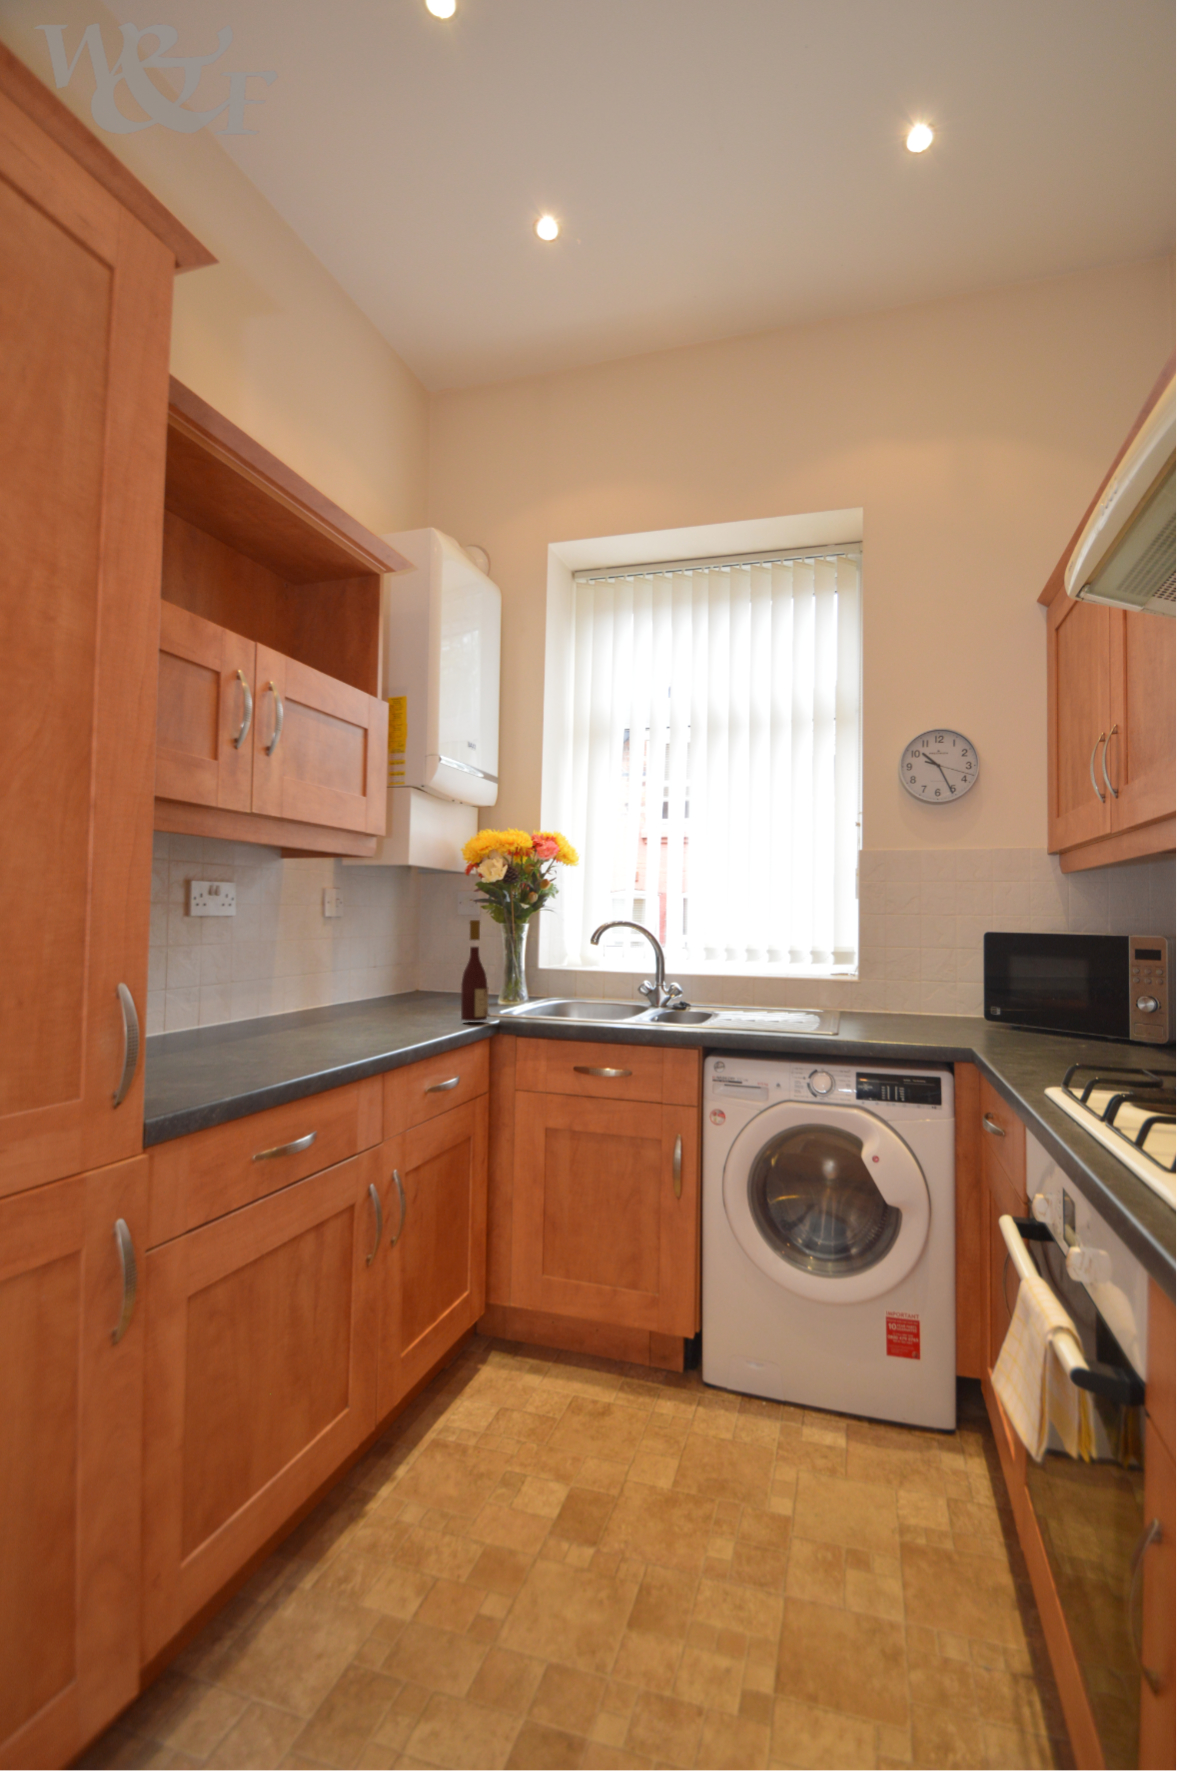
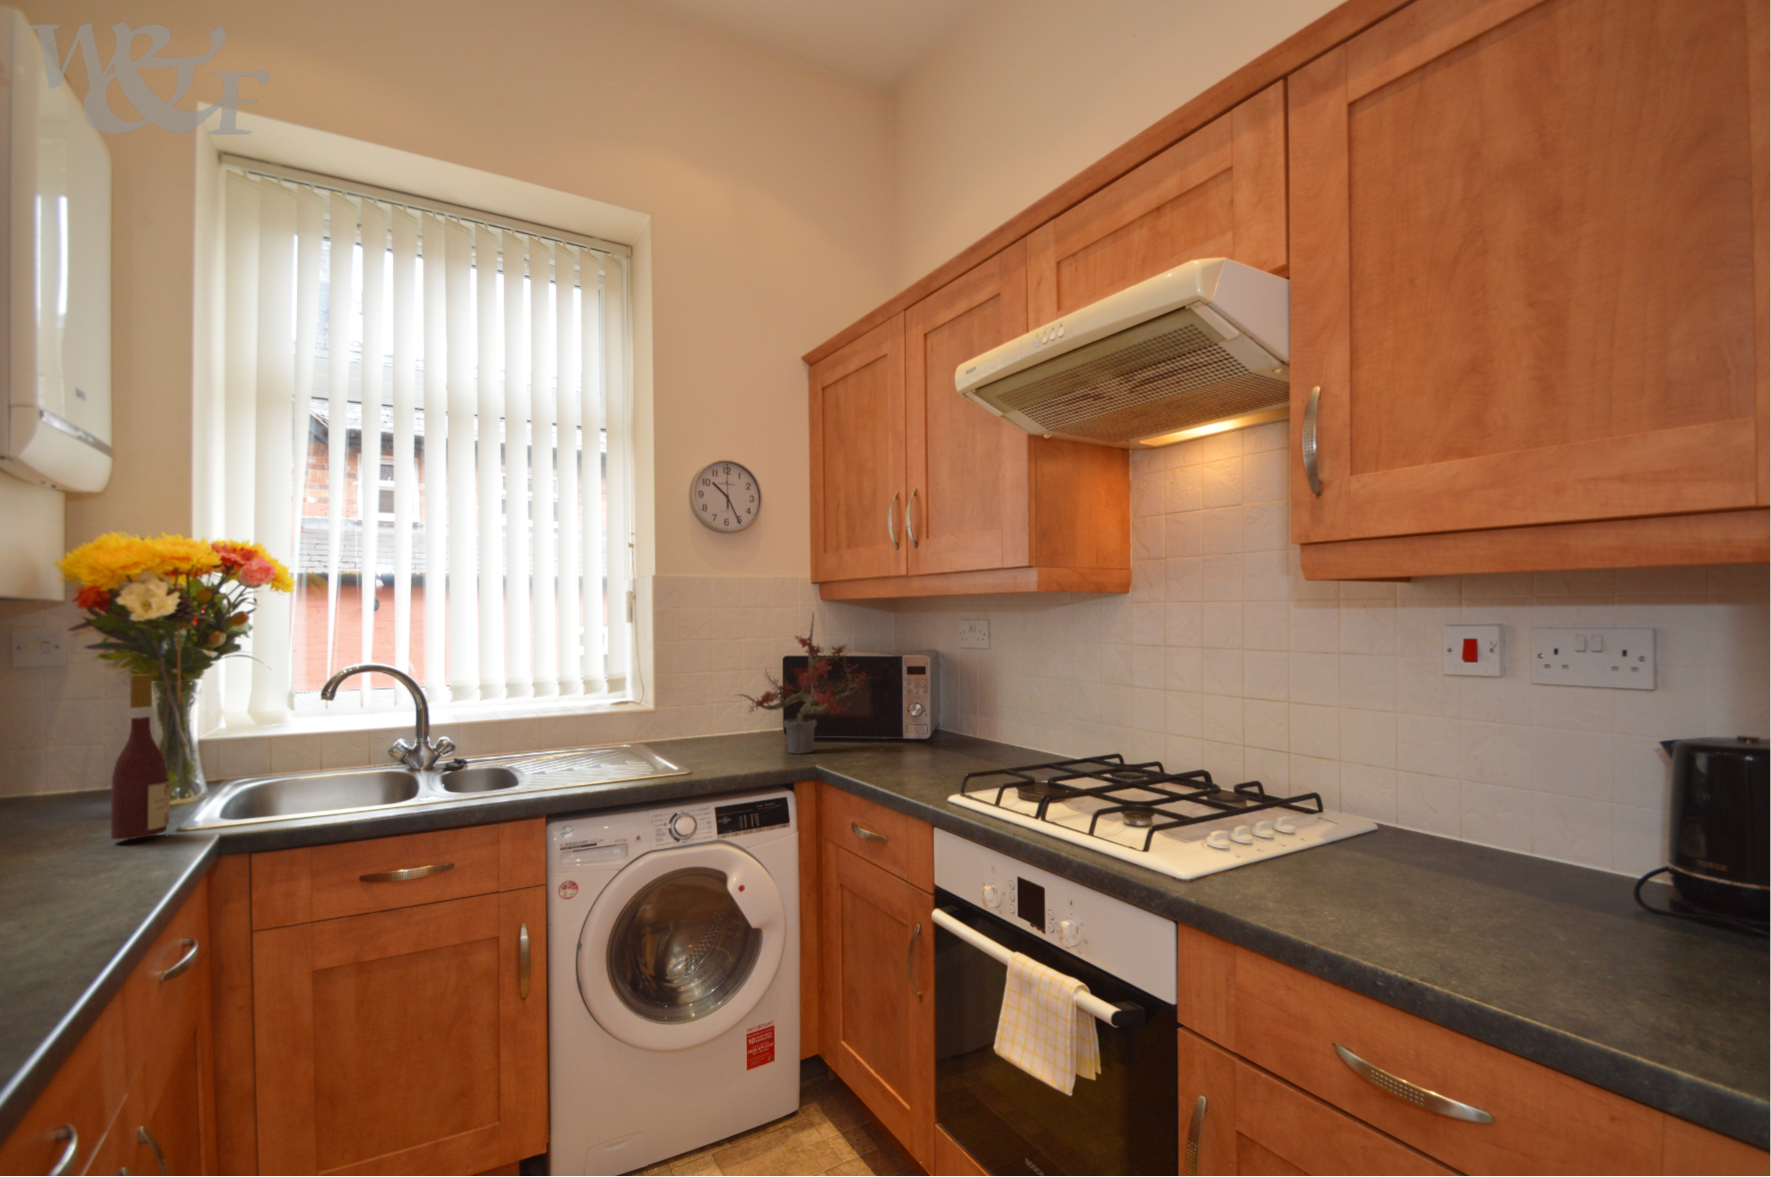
potted plant: none [914,885,1061,1040] -> present [741,618,865,754]

